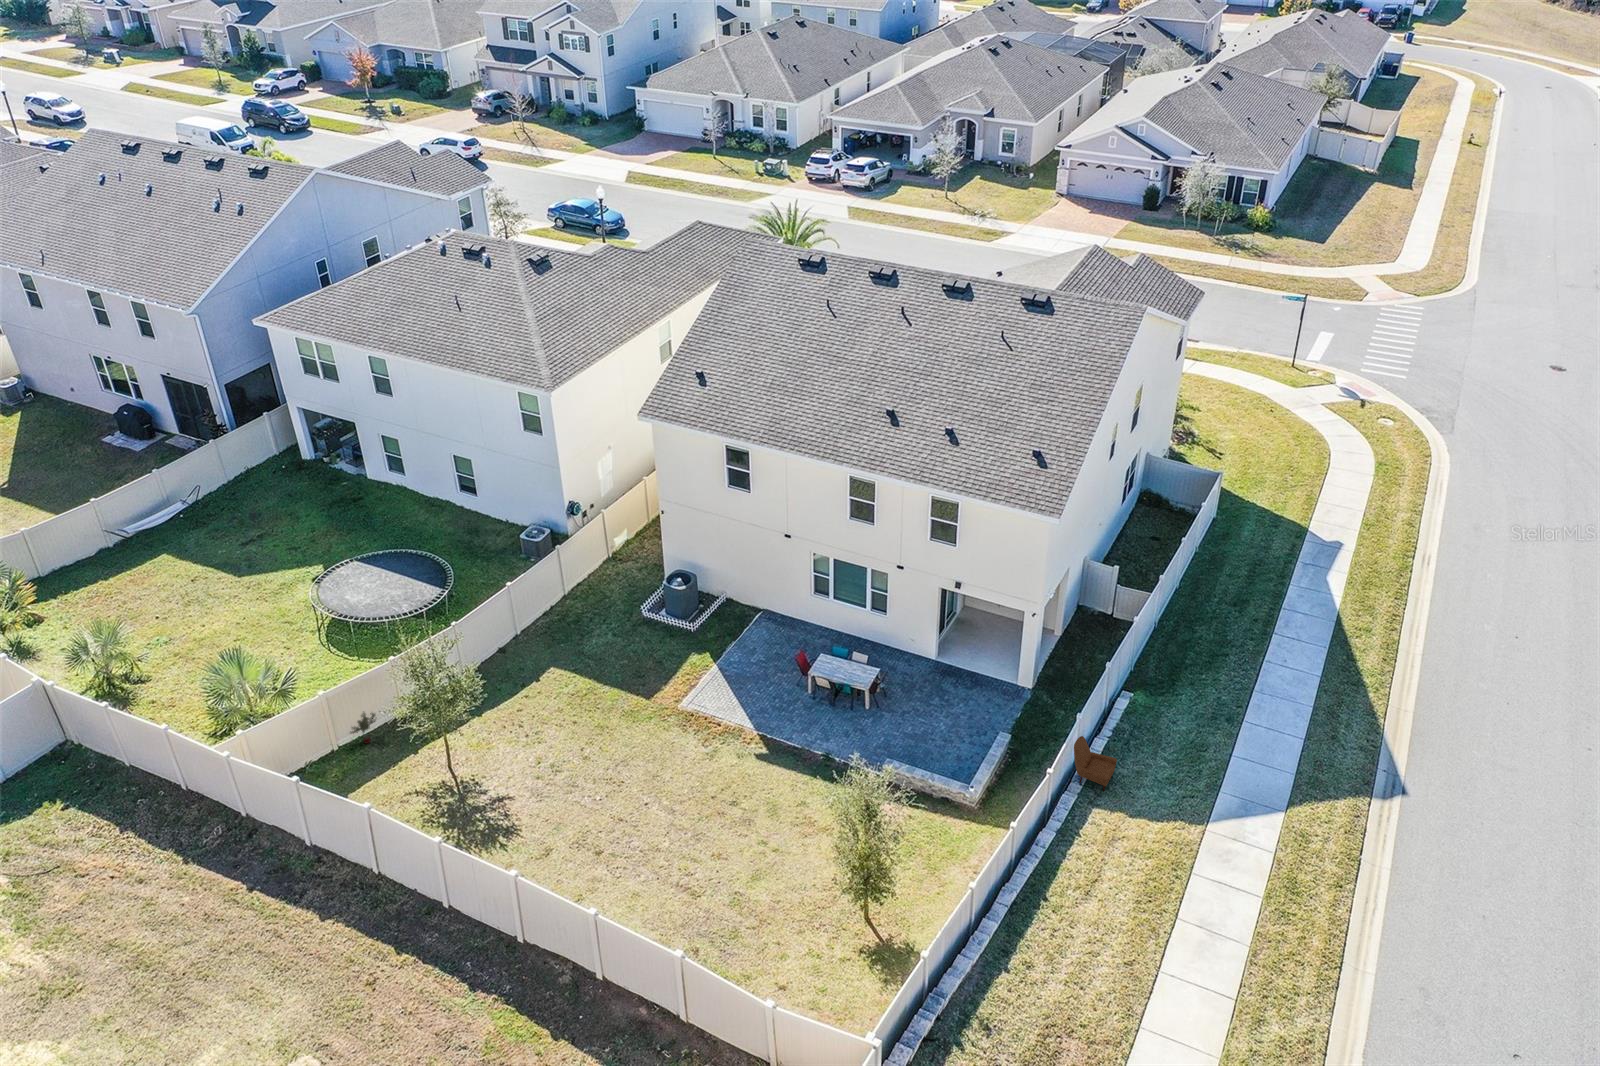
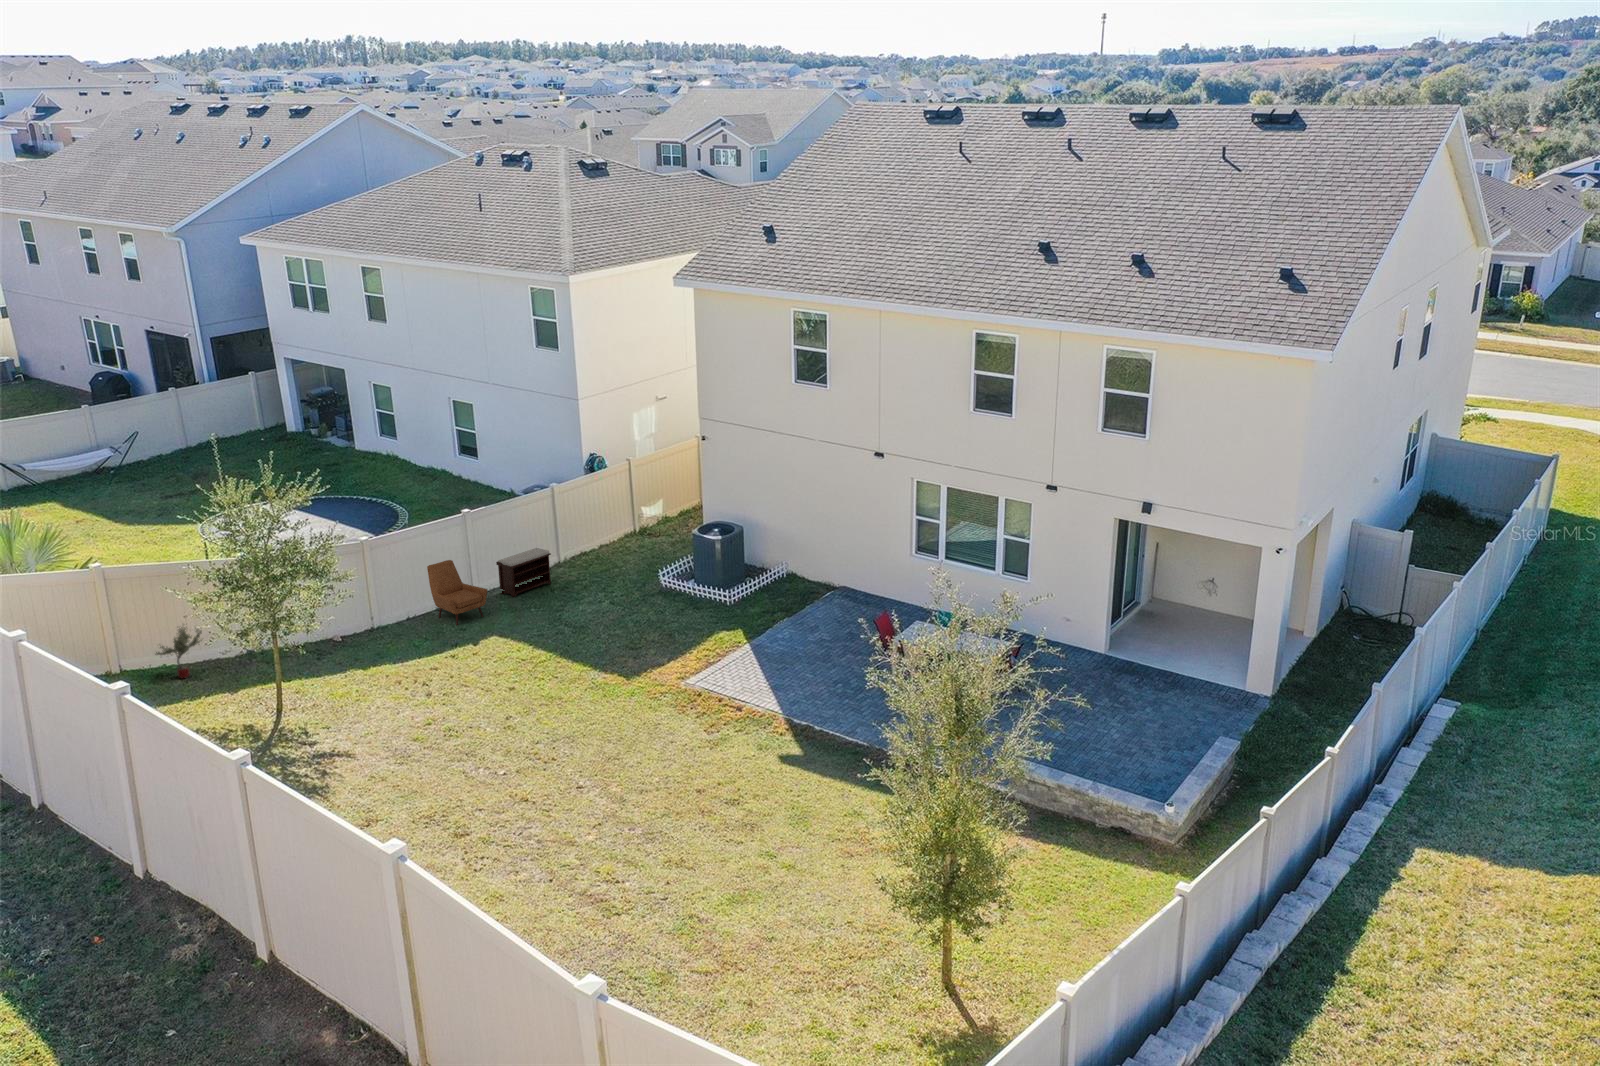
bench: none [534,597,568,637] -> present [496,548,551,597]
chair: present [1074,736,1117,791] -> present [427,560,487,625]

